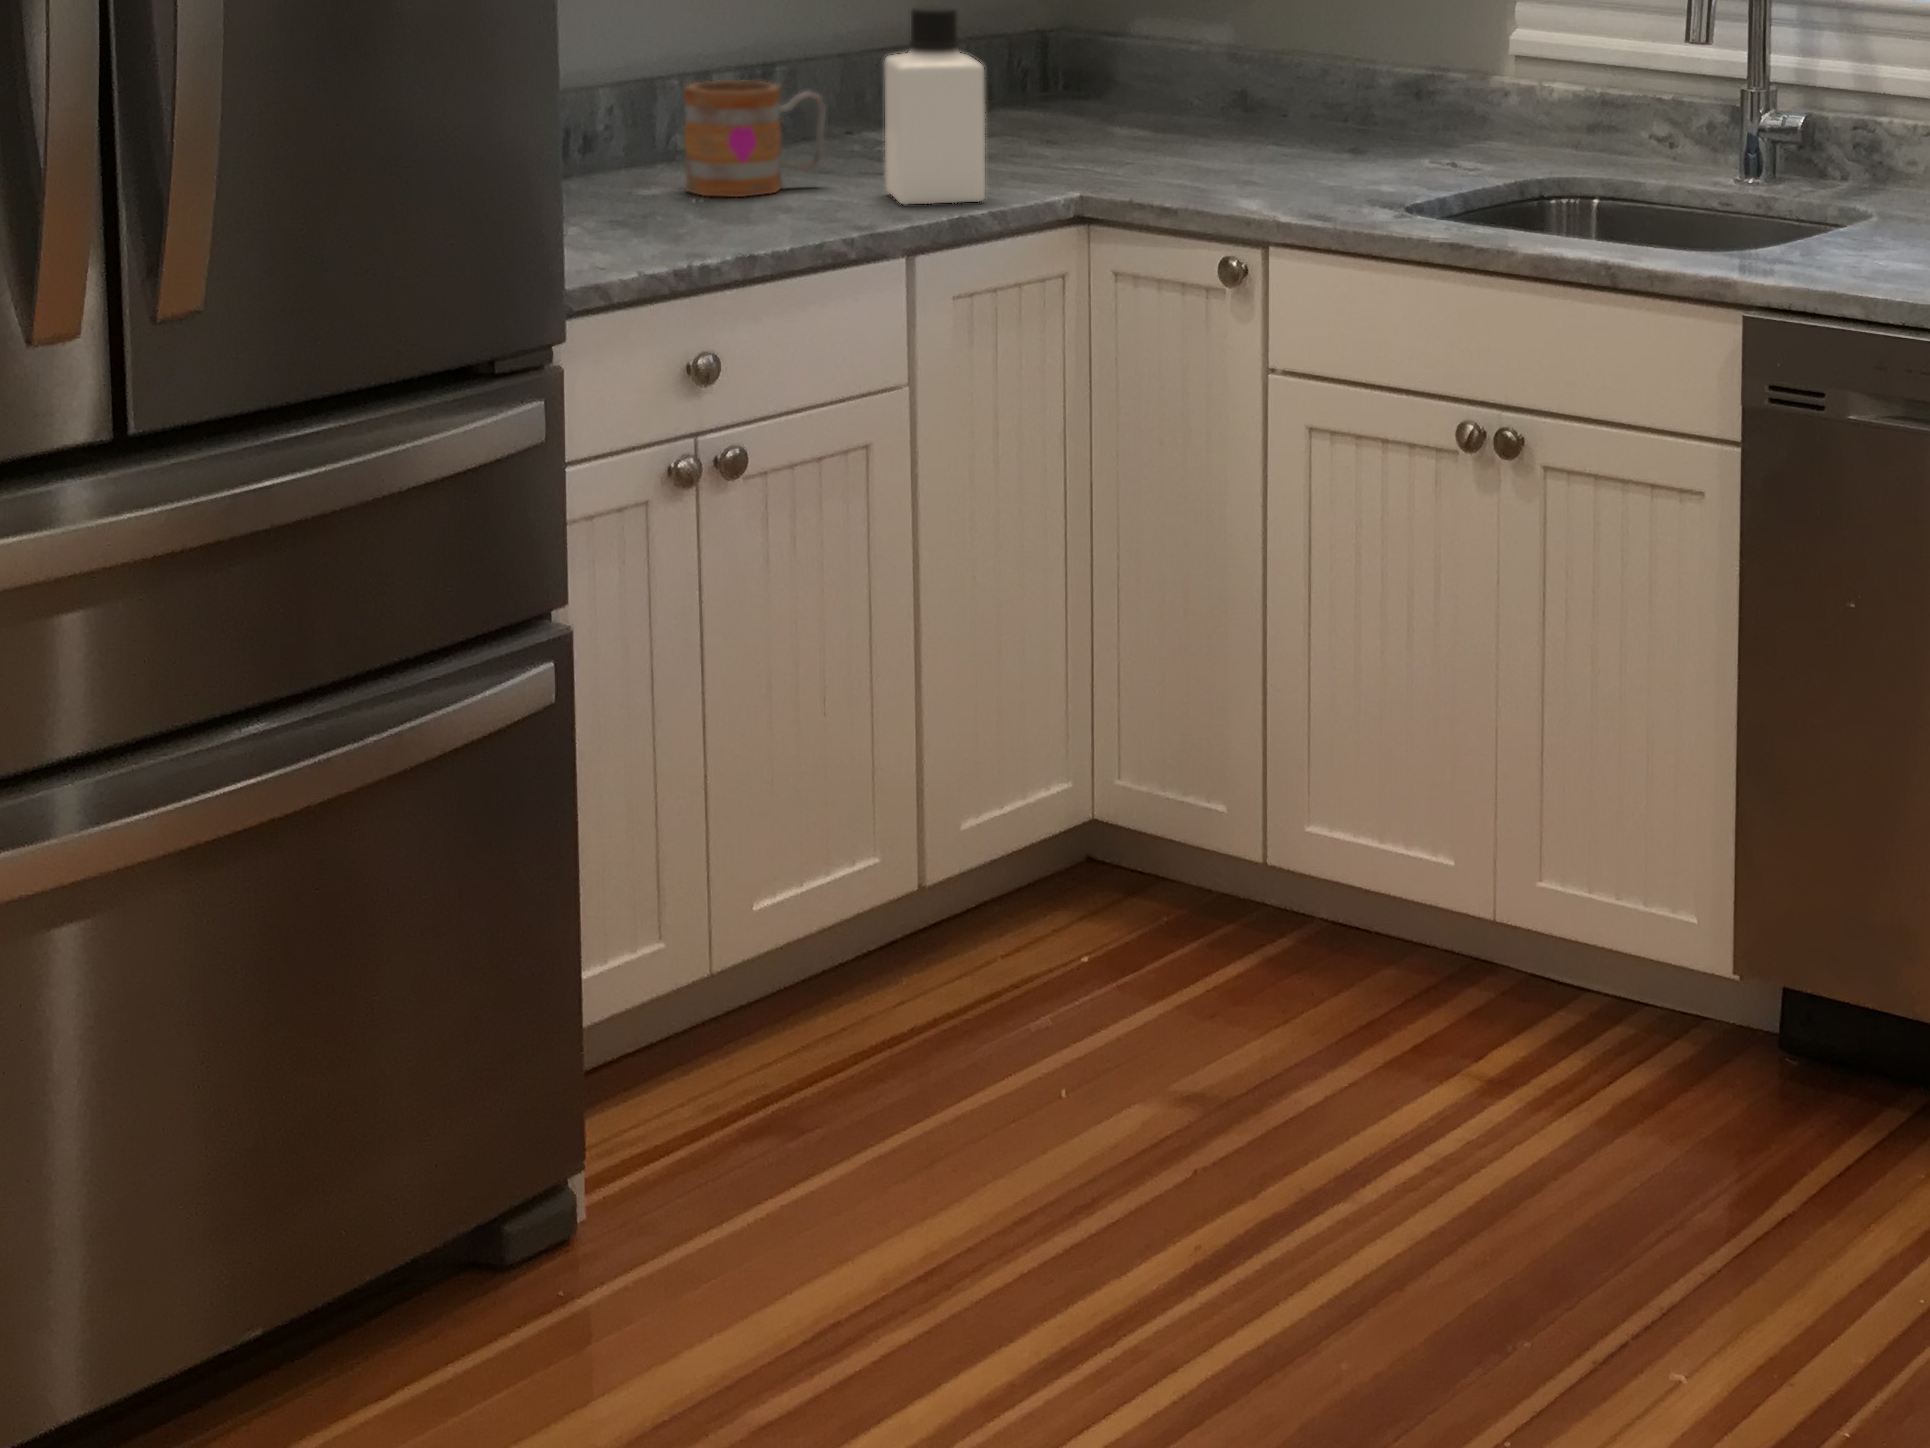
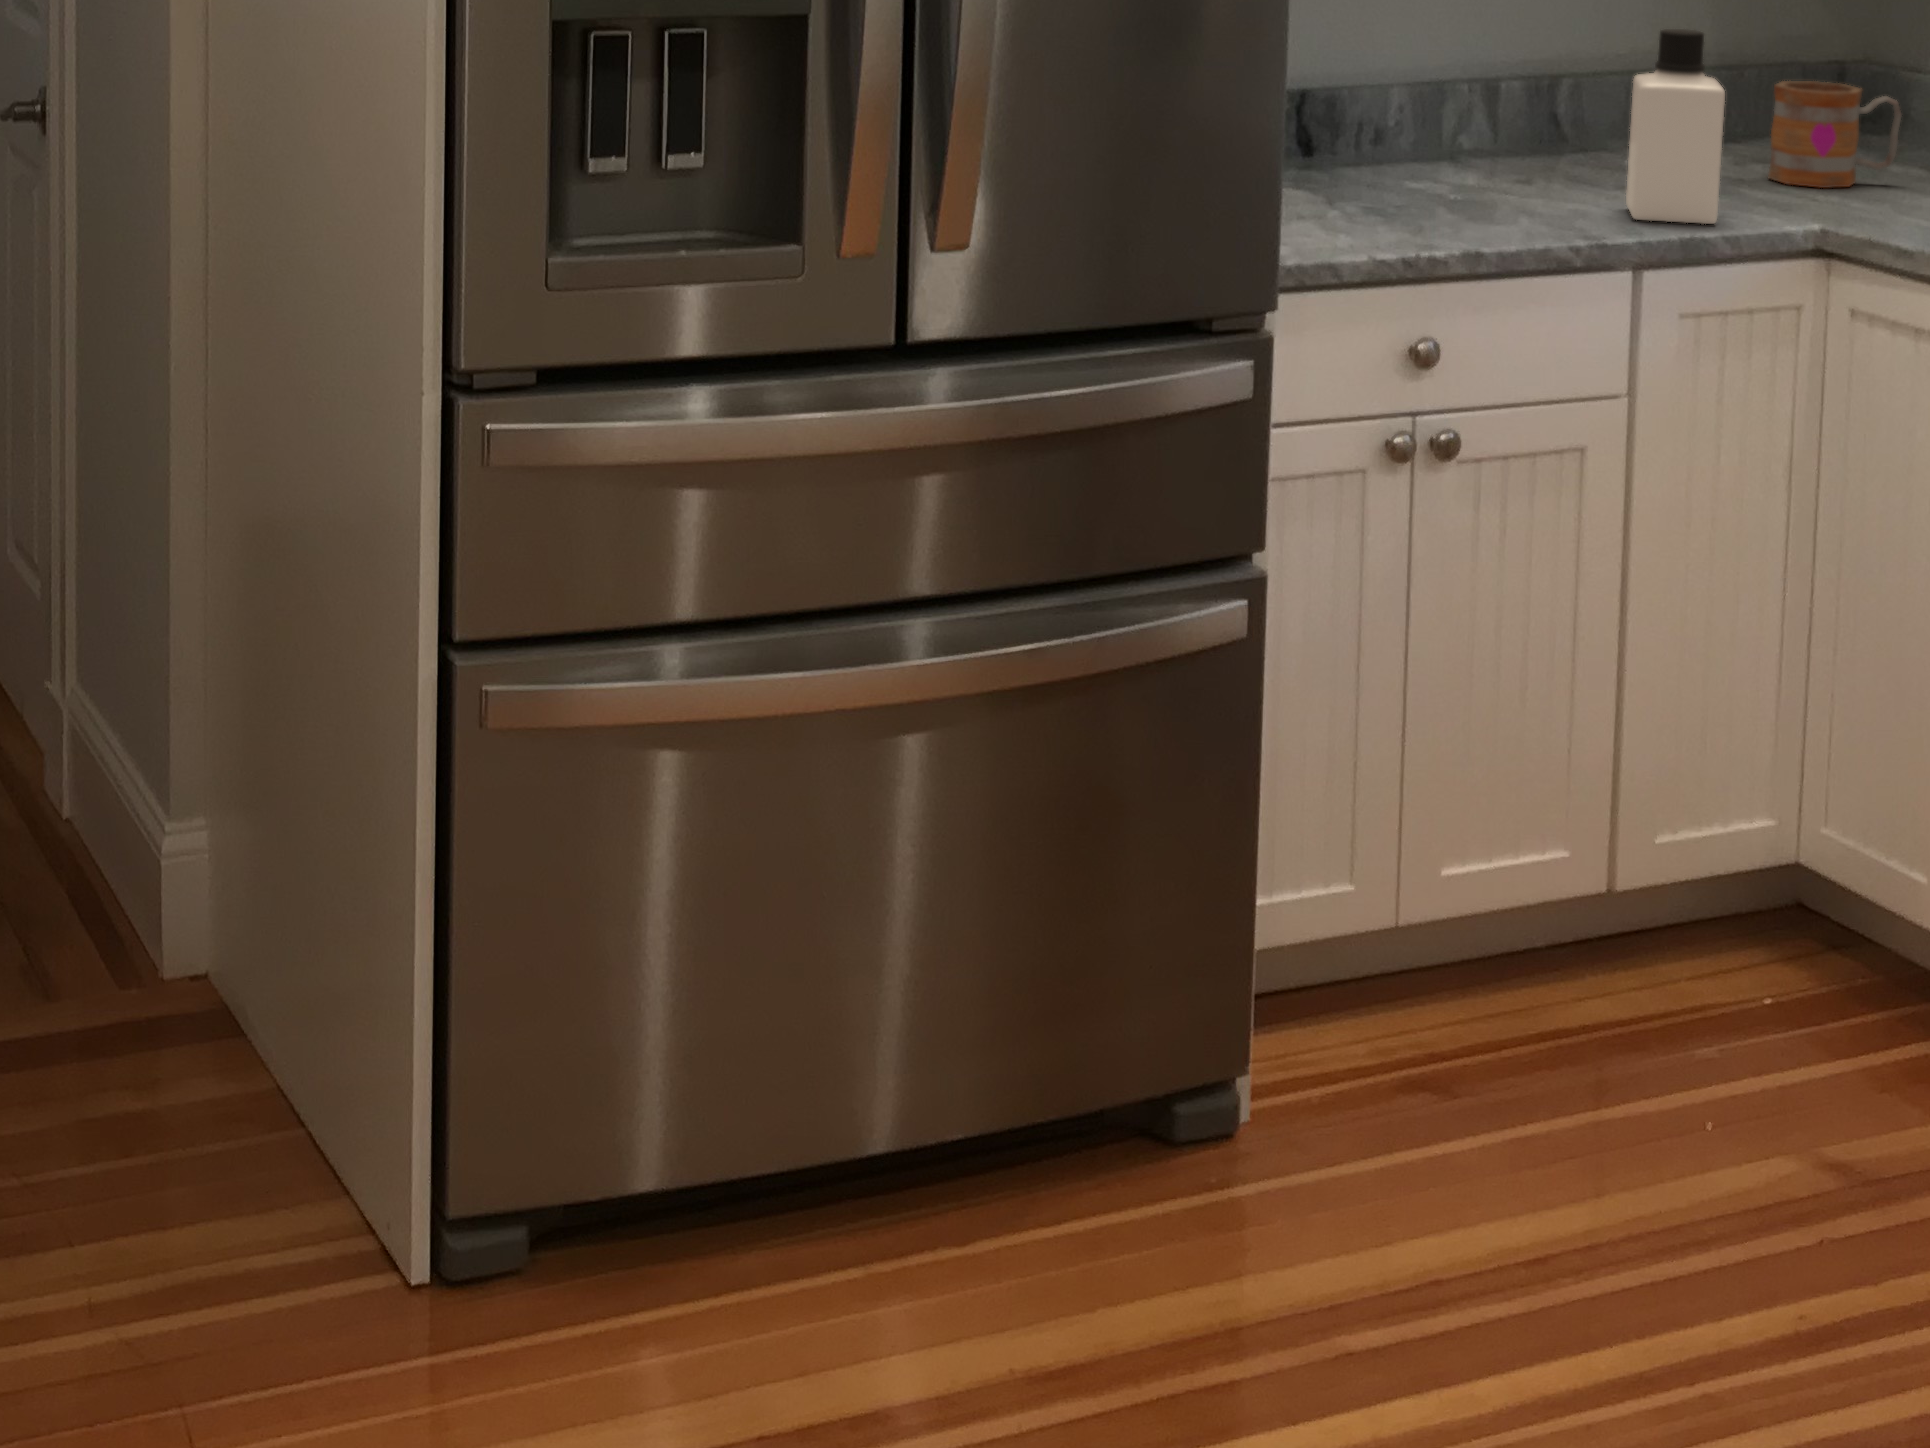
mug: present [684,80,826,197] -> present [1768,81,1901,188]

